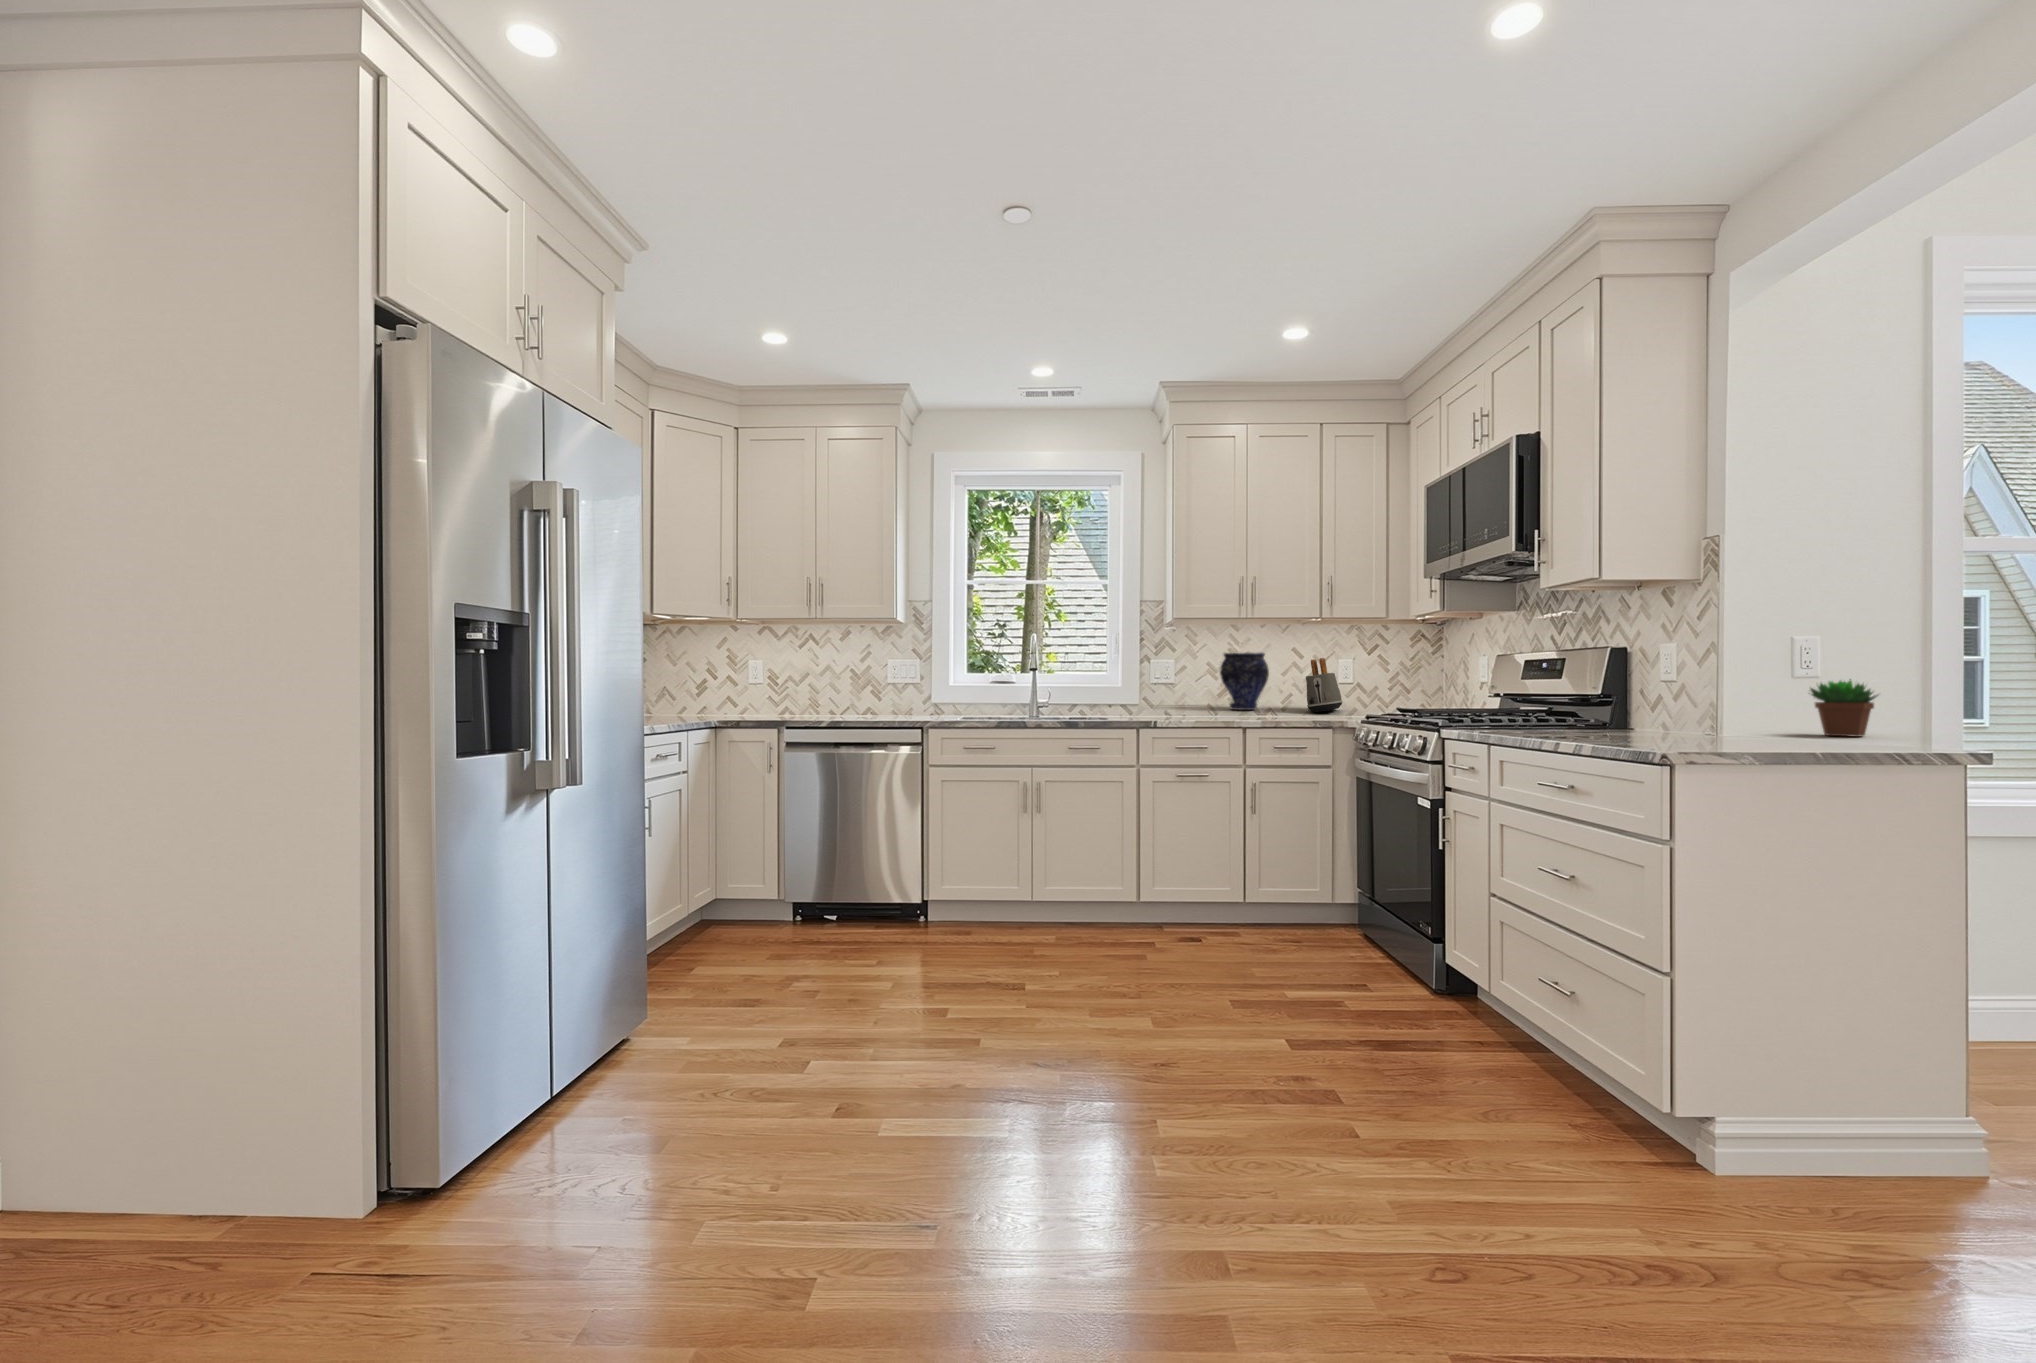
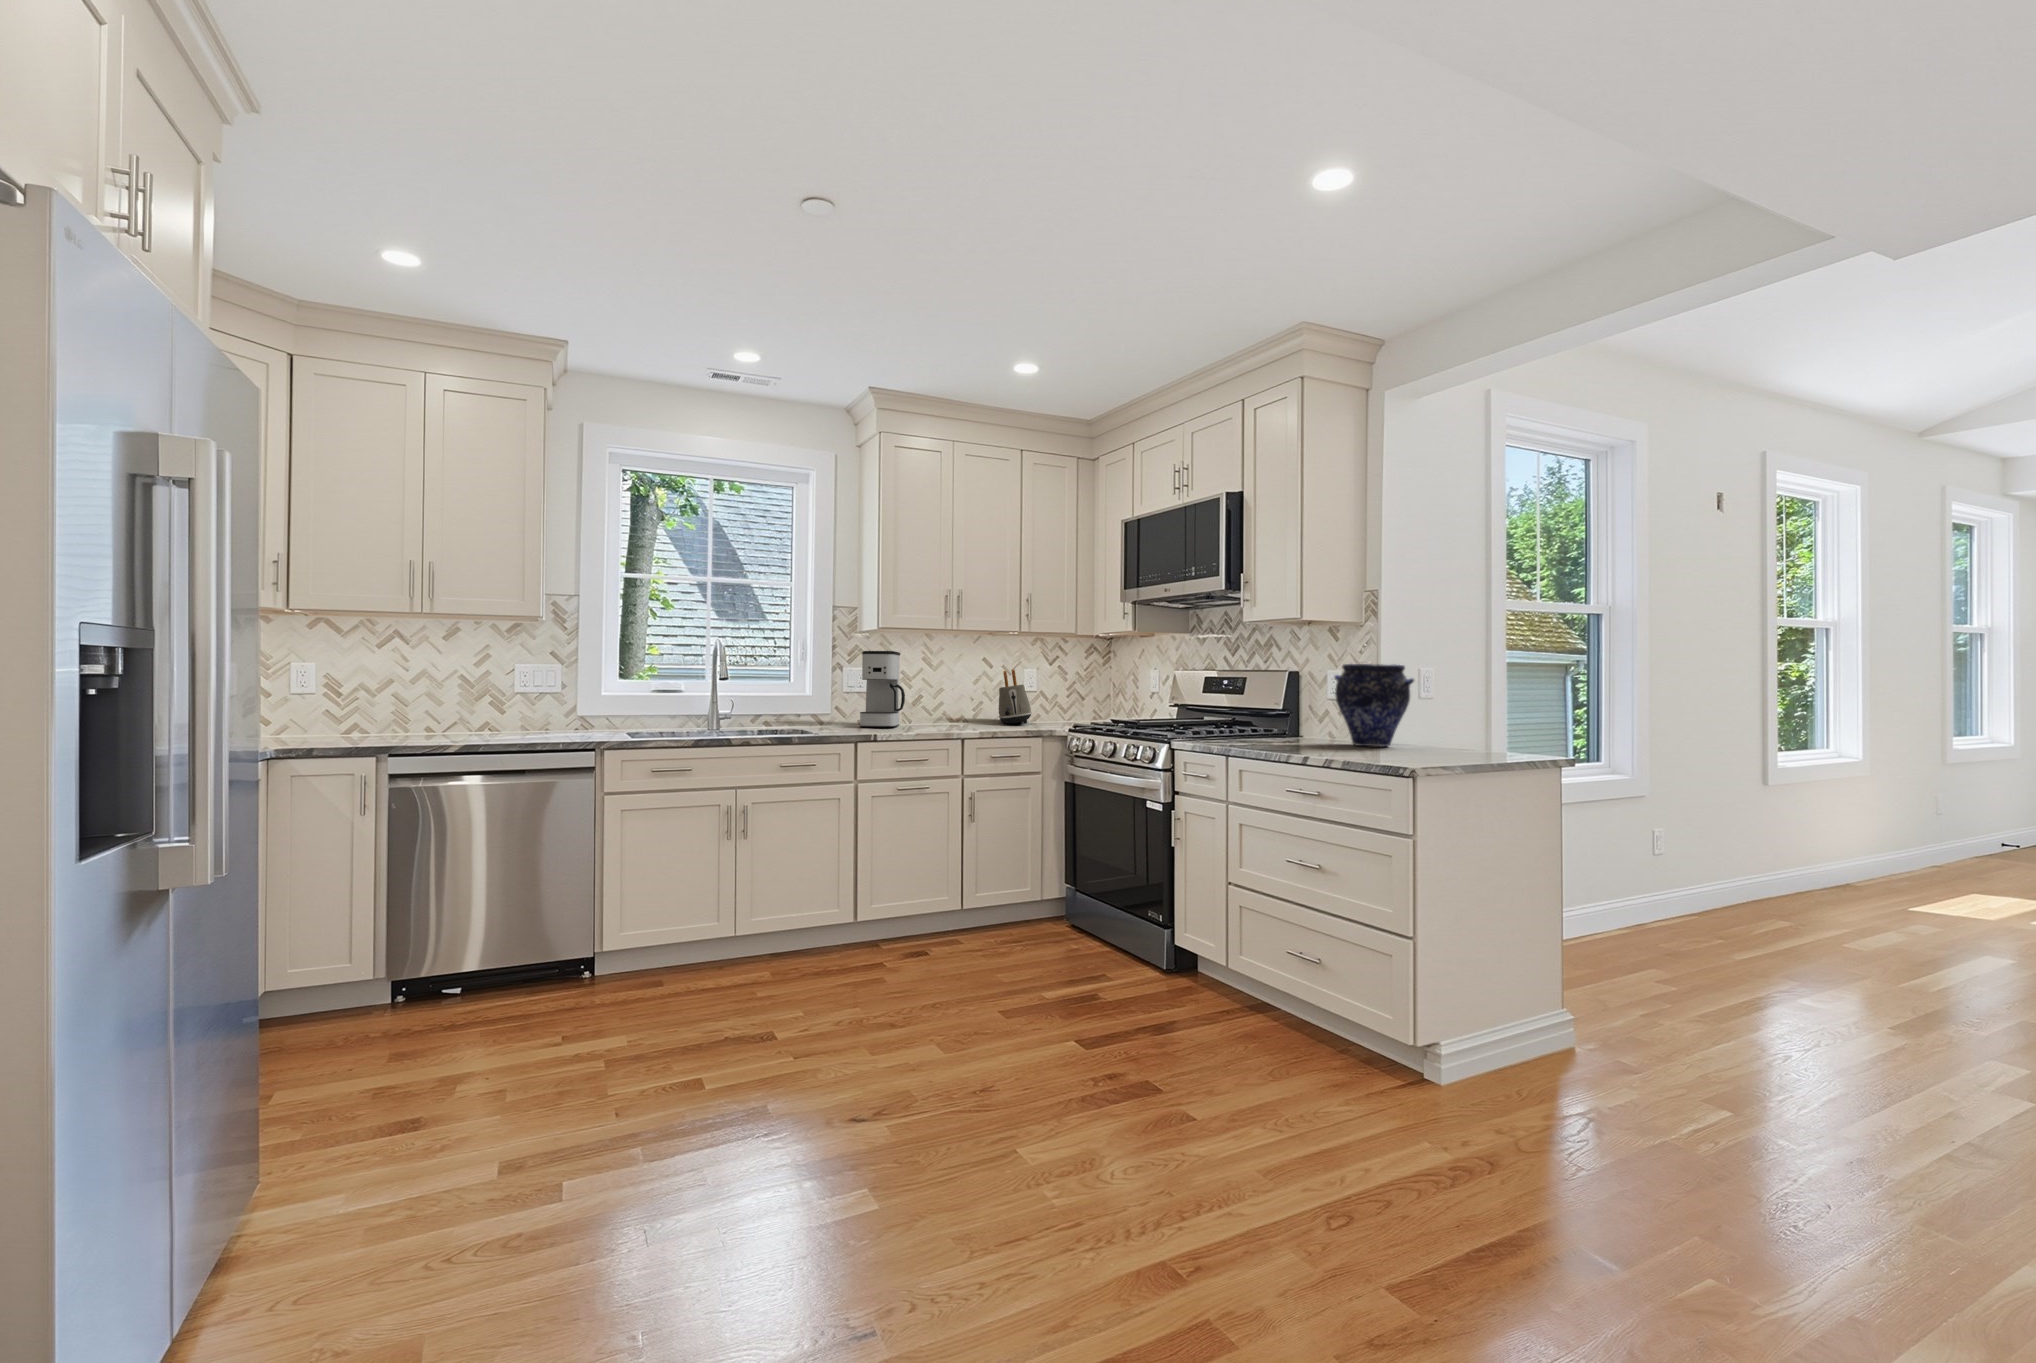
coffee maker: none [1160,644,1203,715] -> present [860,651,905,727]
vase: present [1220,653,1269,710] -> present [1335,664,1414,746]
succulent plant: present [1809,679,1878,737] -> none [1423,697,1472,742]

